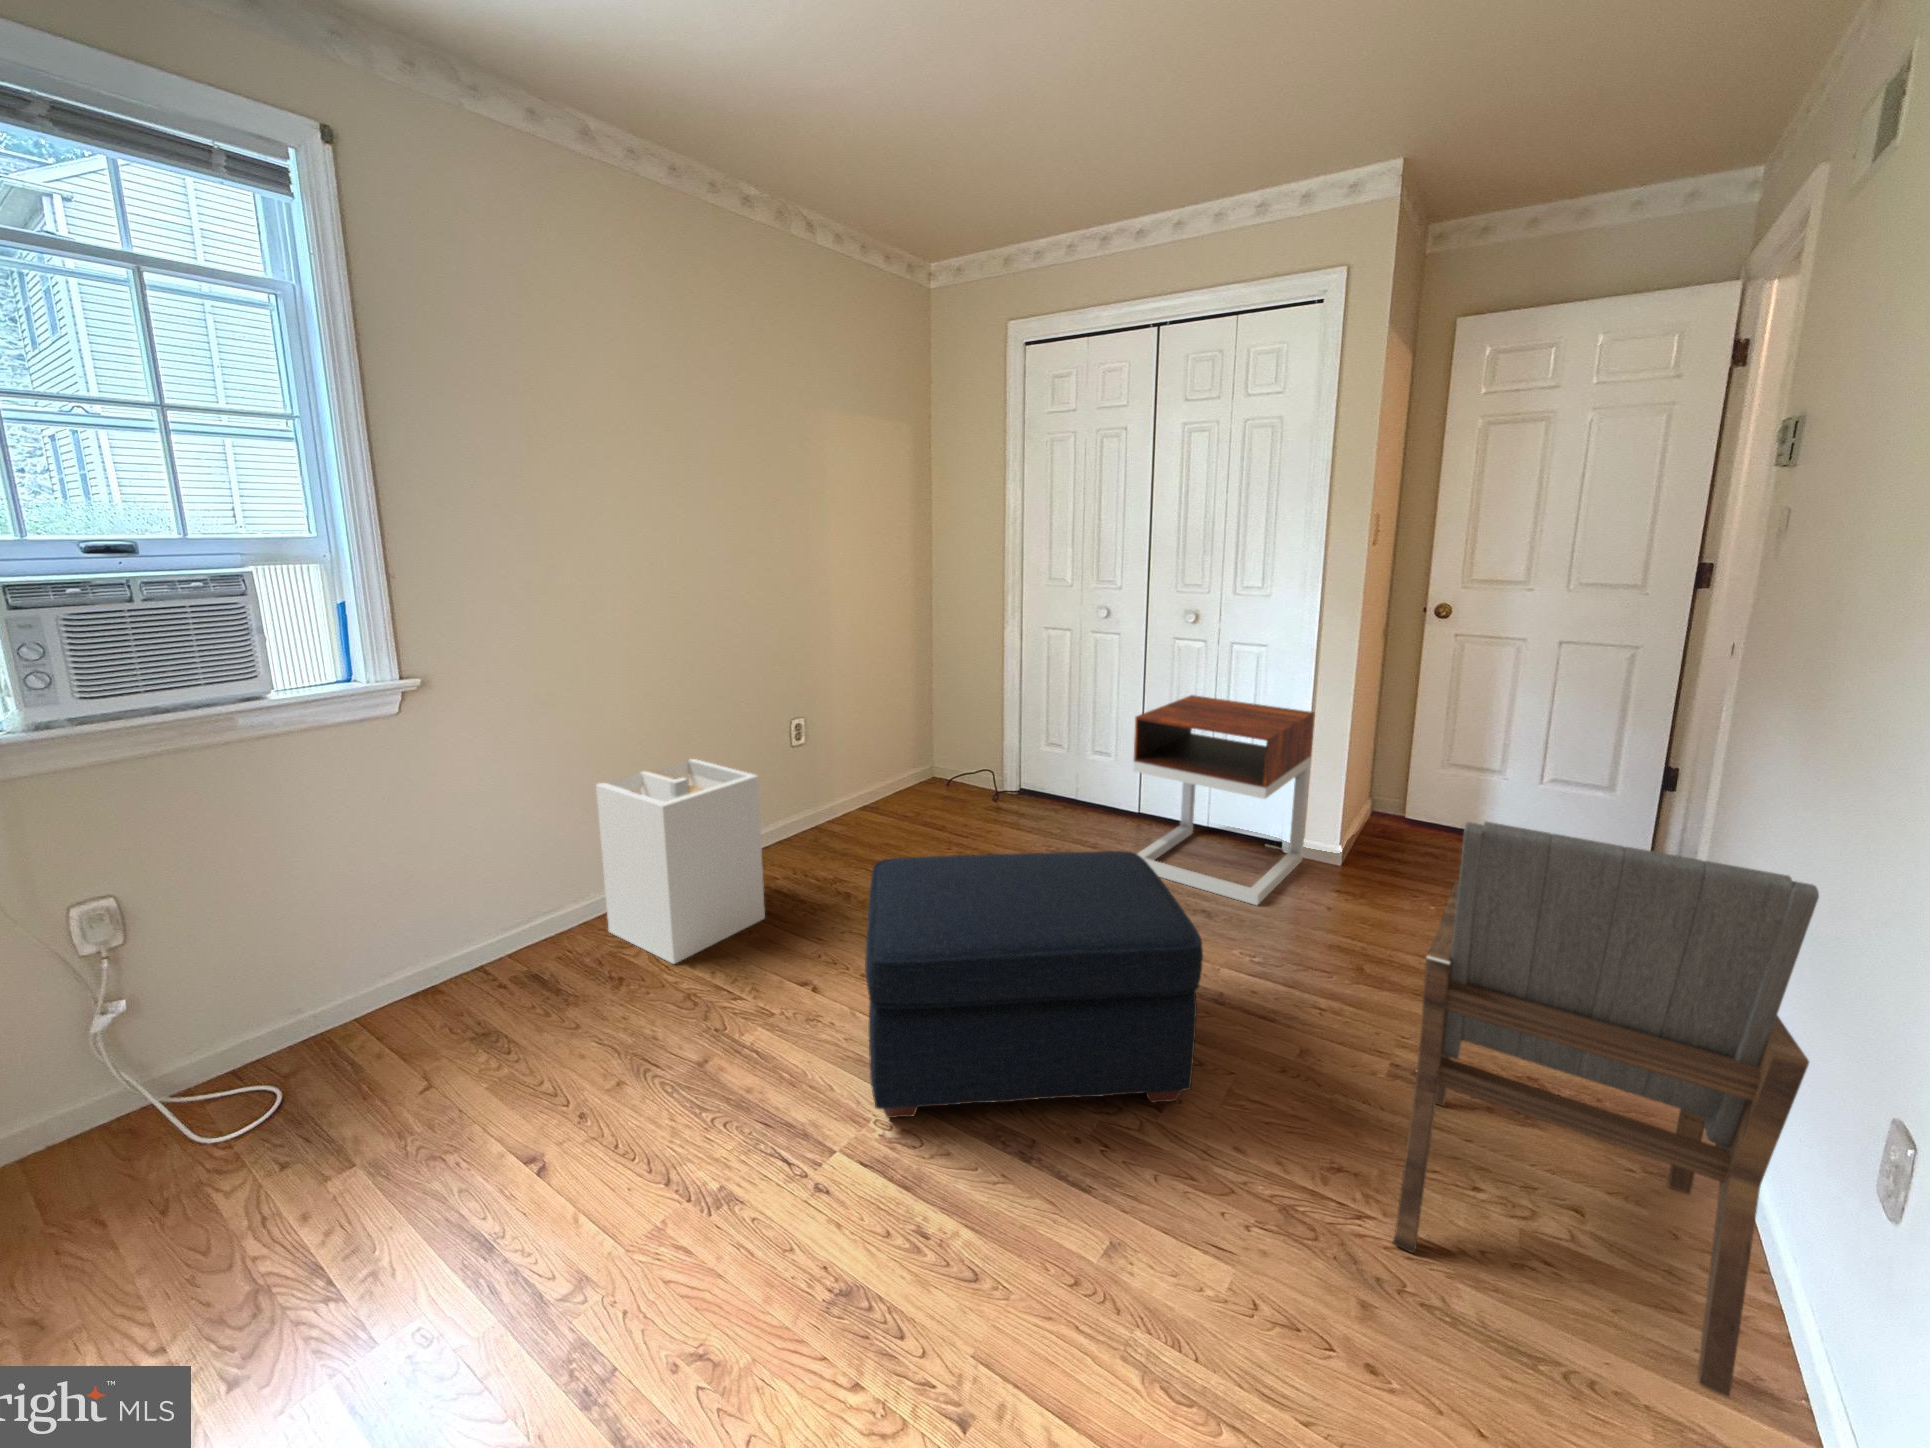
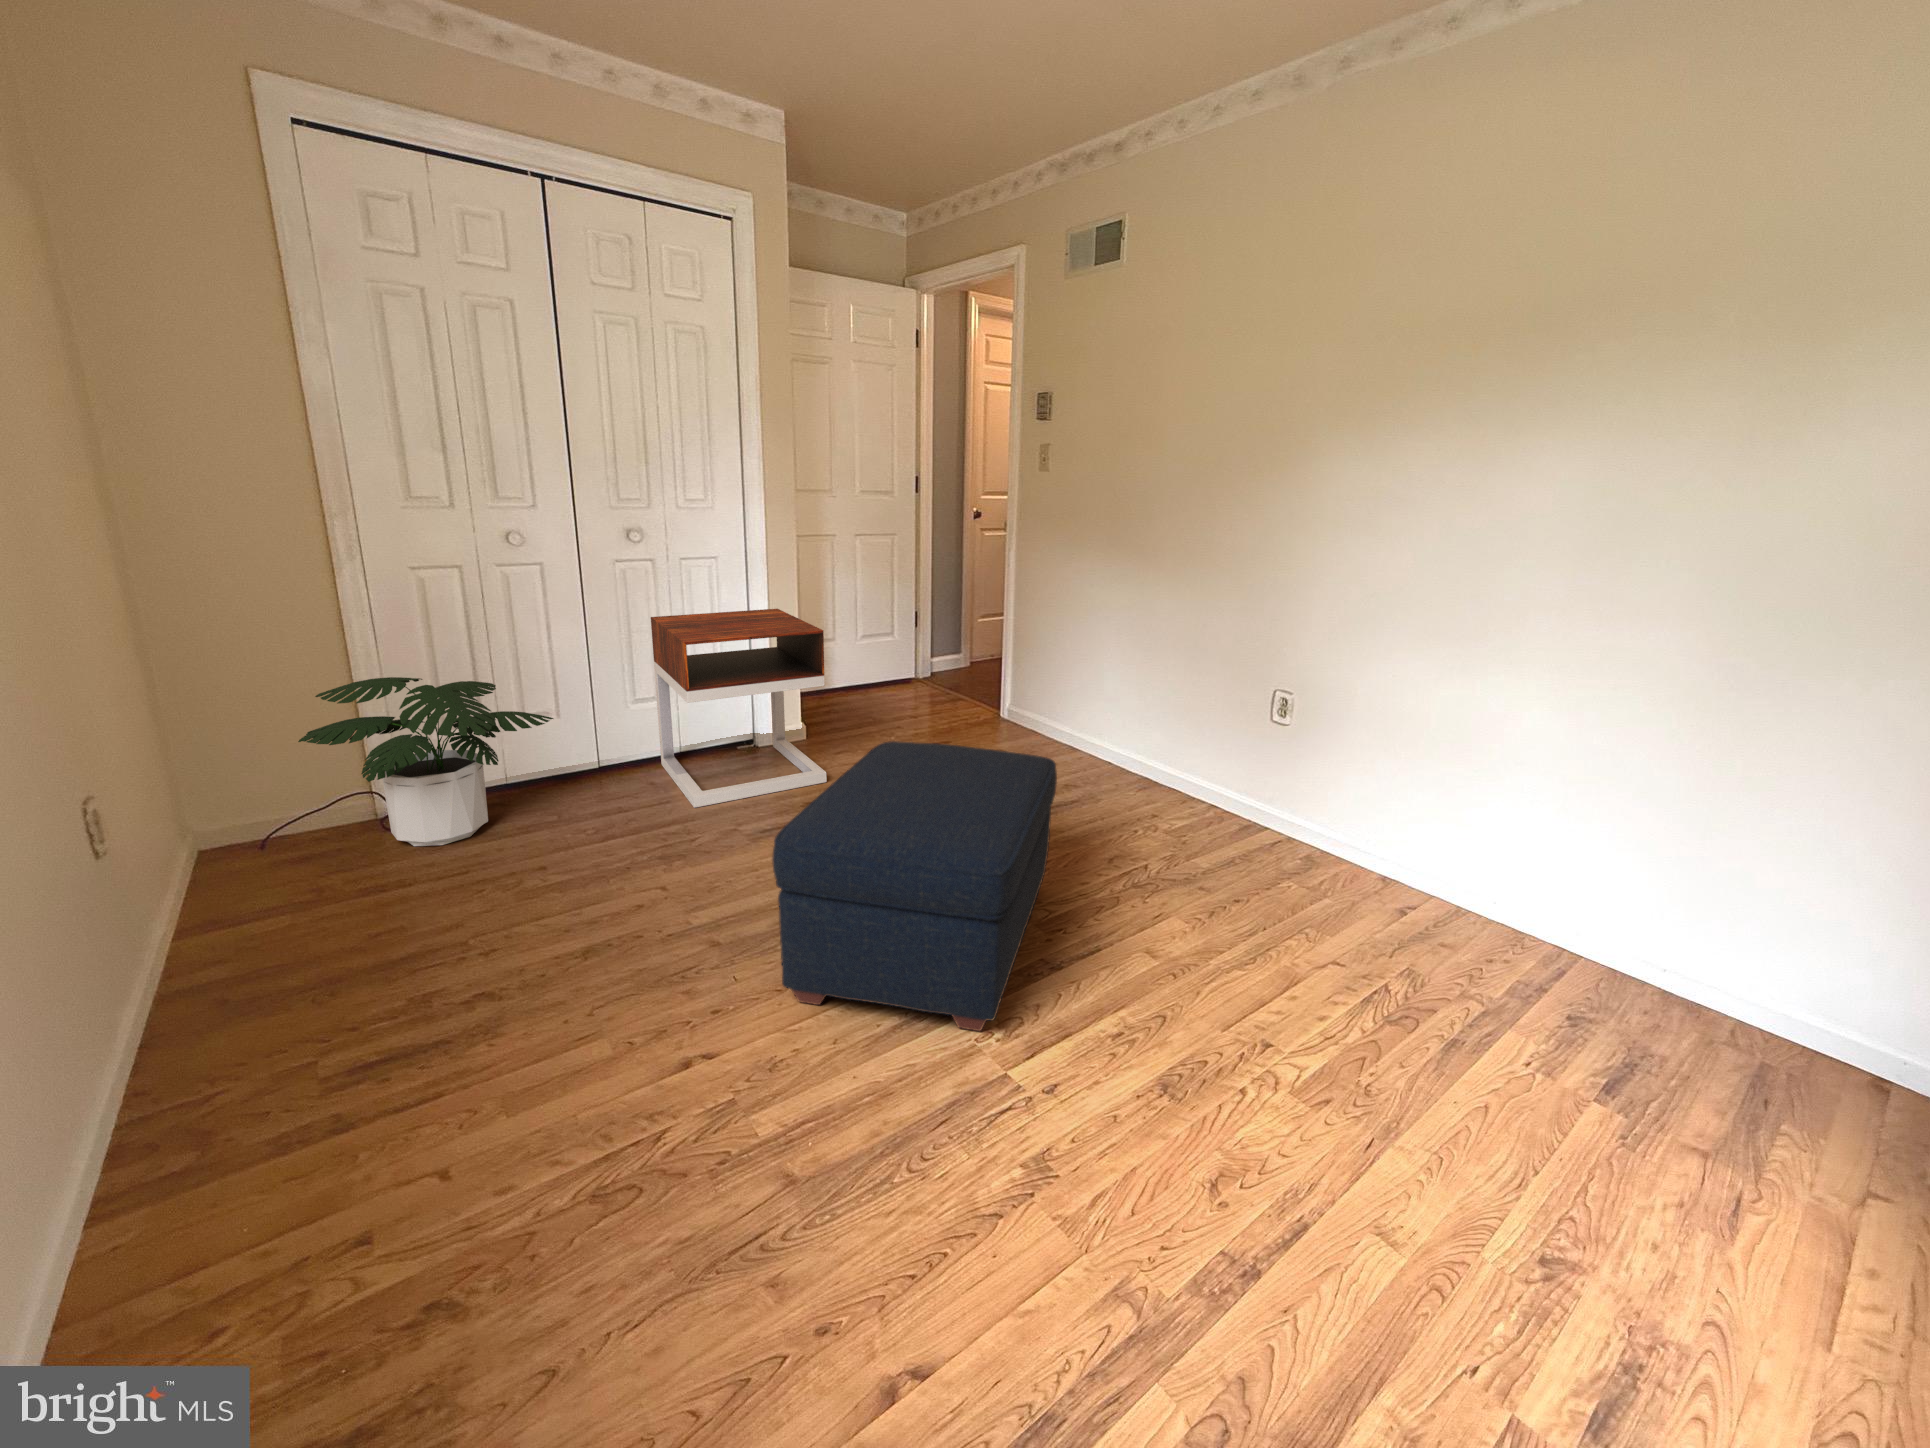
potted plant: none [947,699,1068,821] -> present [298,677,553,846]
laundry hamper: present [596,759,765,964] -> none [82,858,469,1354]
armchair: present [1393,821,1819,1397] -> none [1070,597,1299,864]

